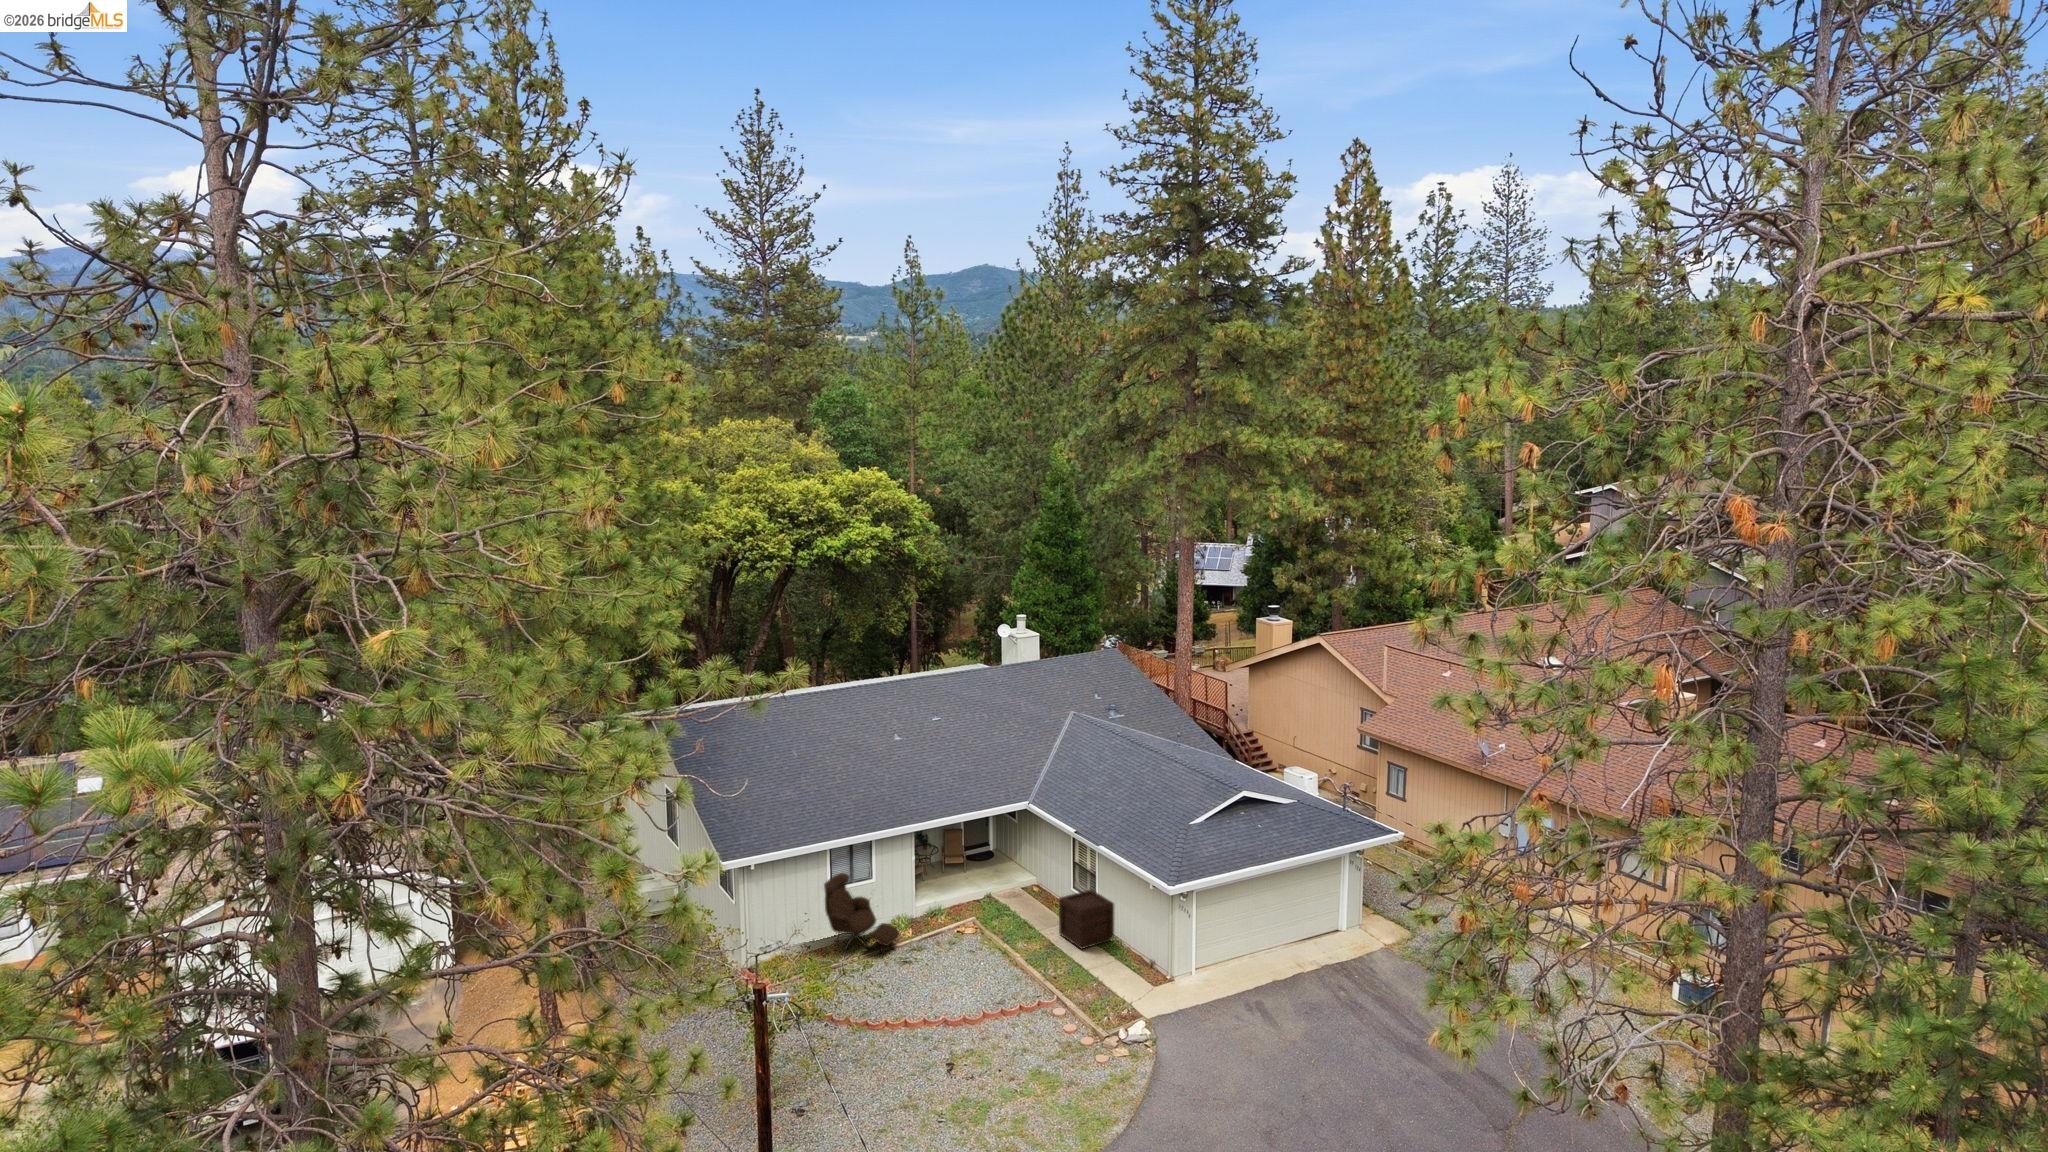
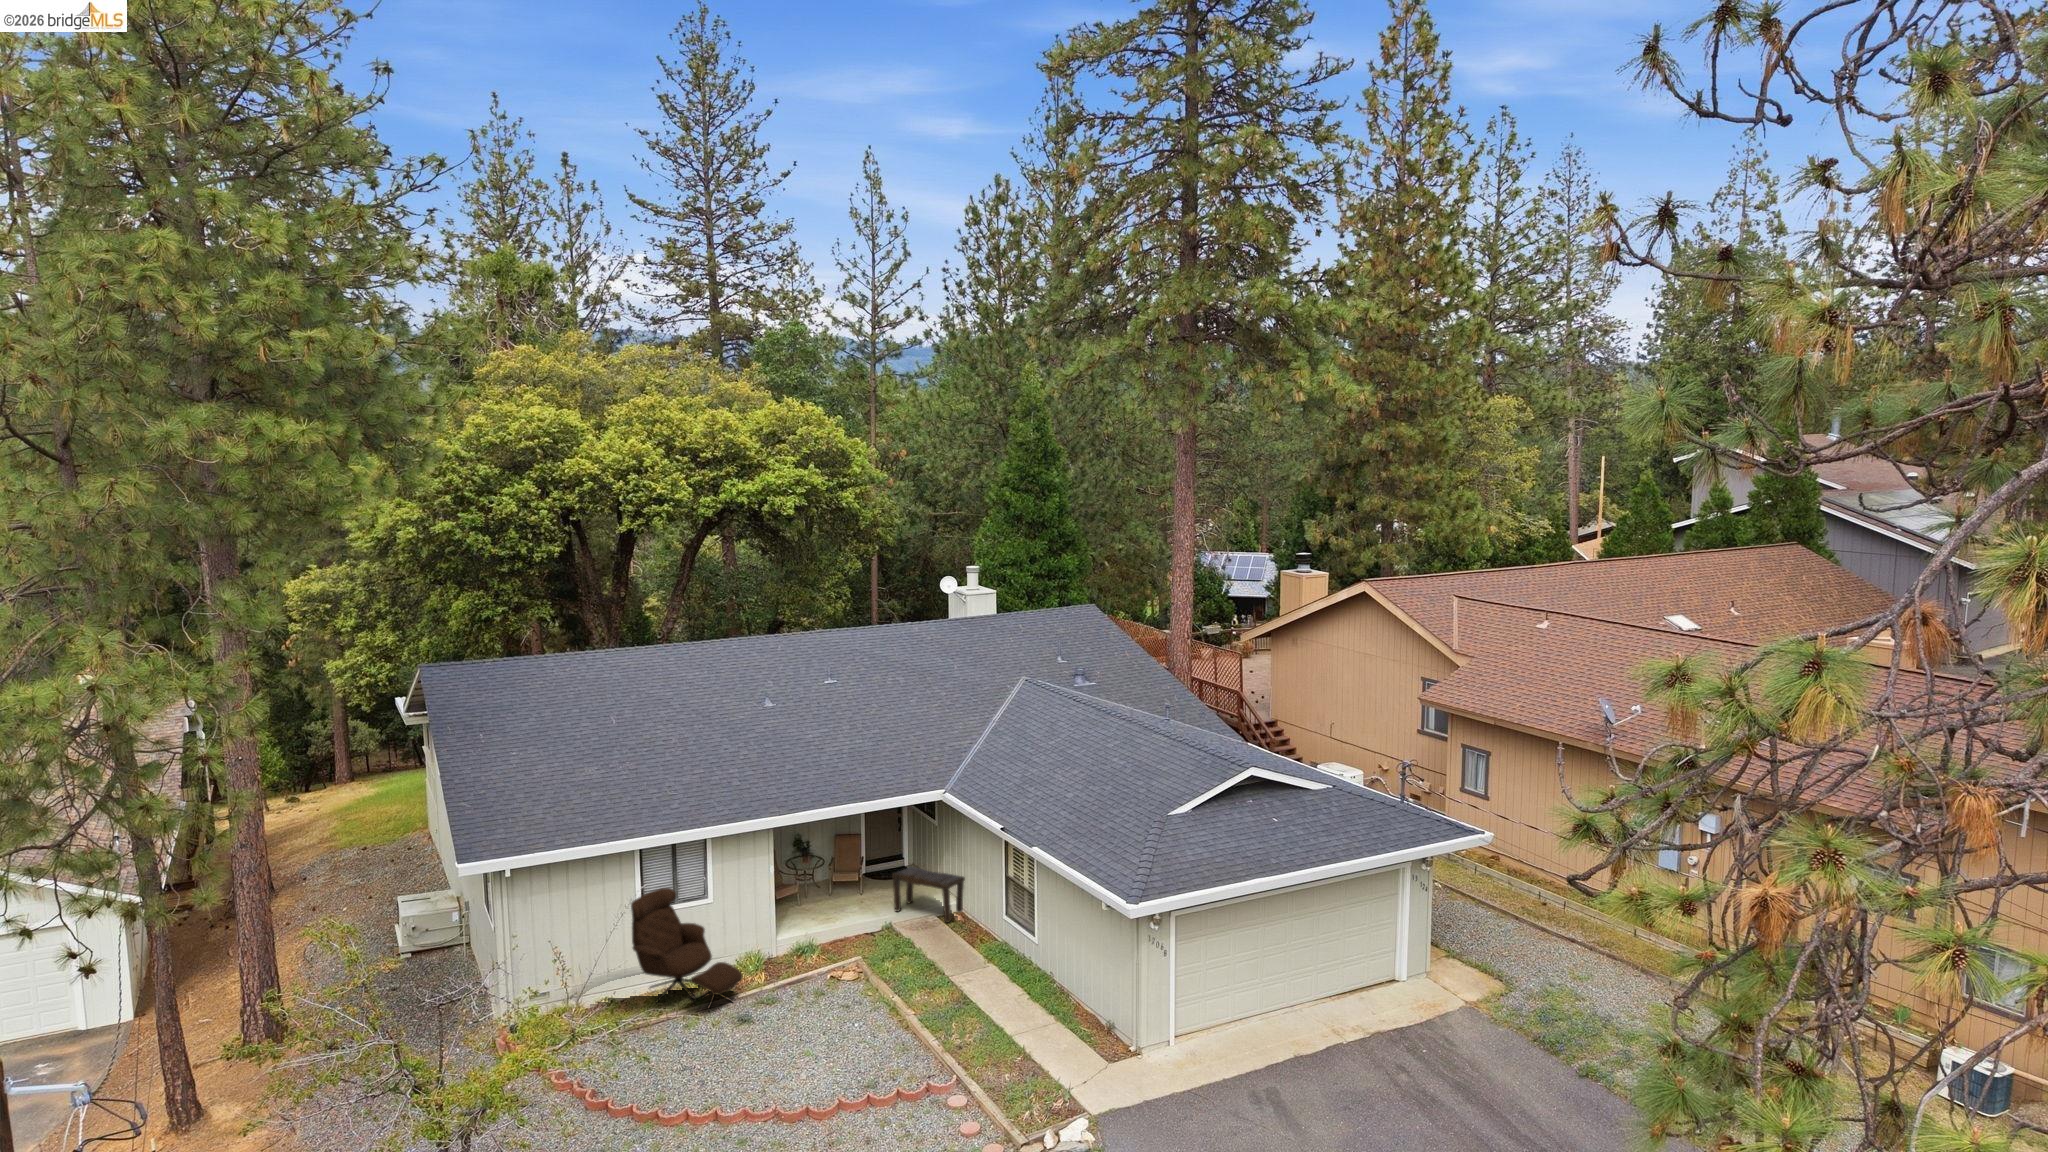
bench: none [986,852,1039,893] -> present [892,867,965,922]
wooden crate: present [1059,890,1114,949] -> none [979,915,1060,1003]

